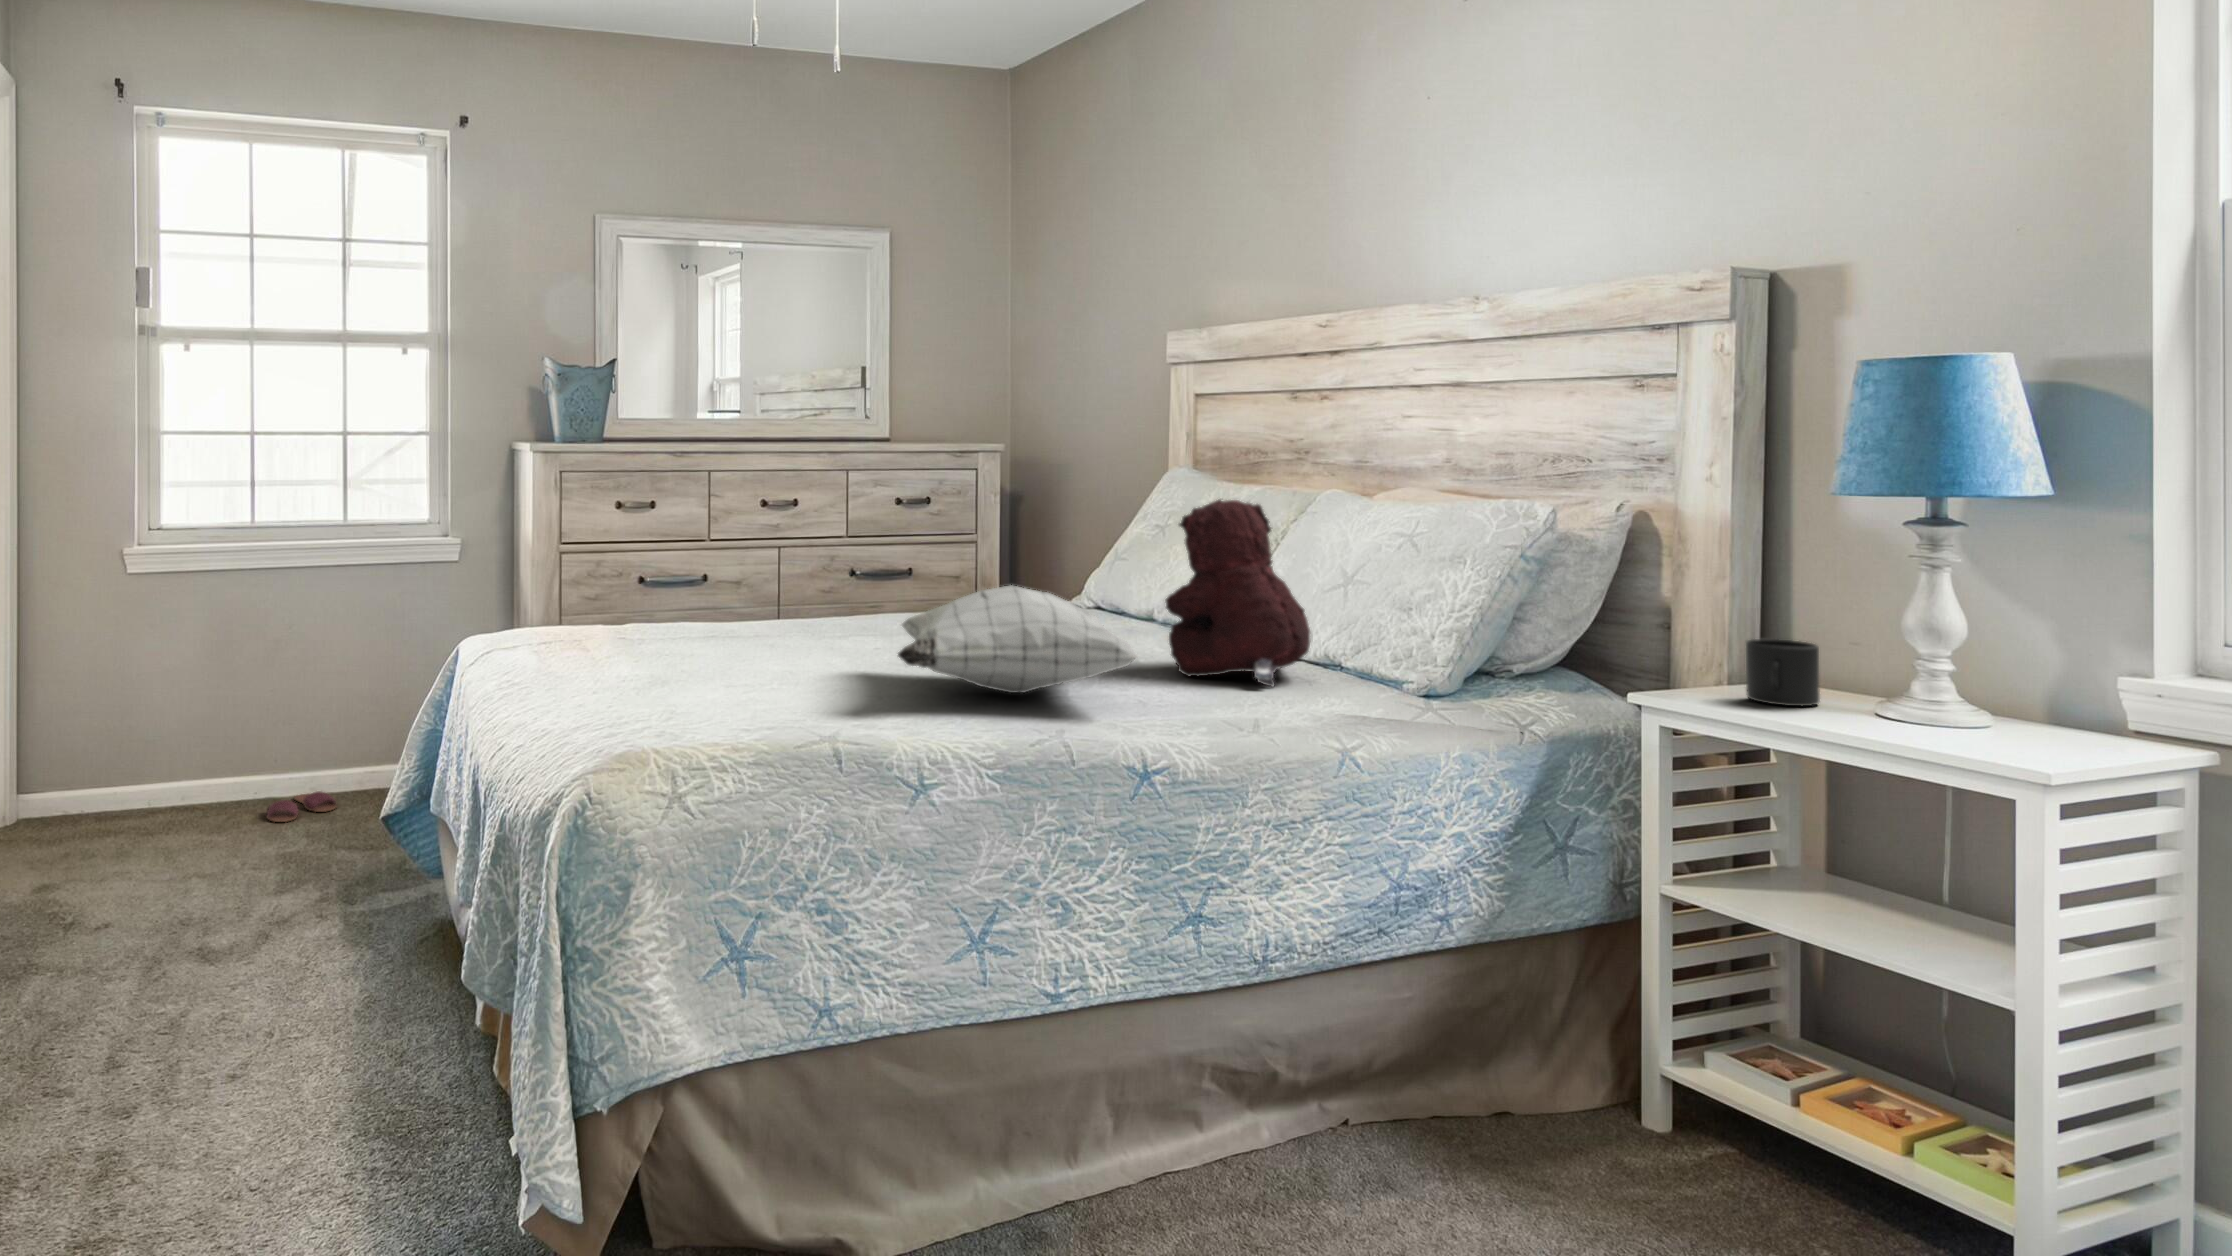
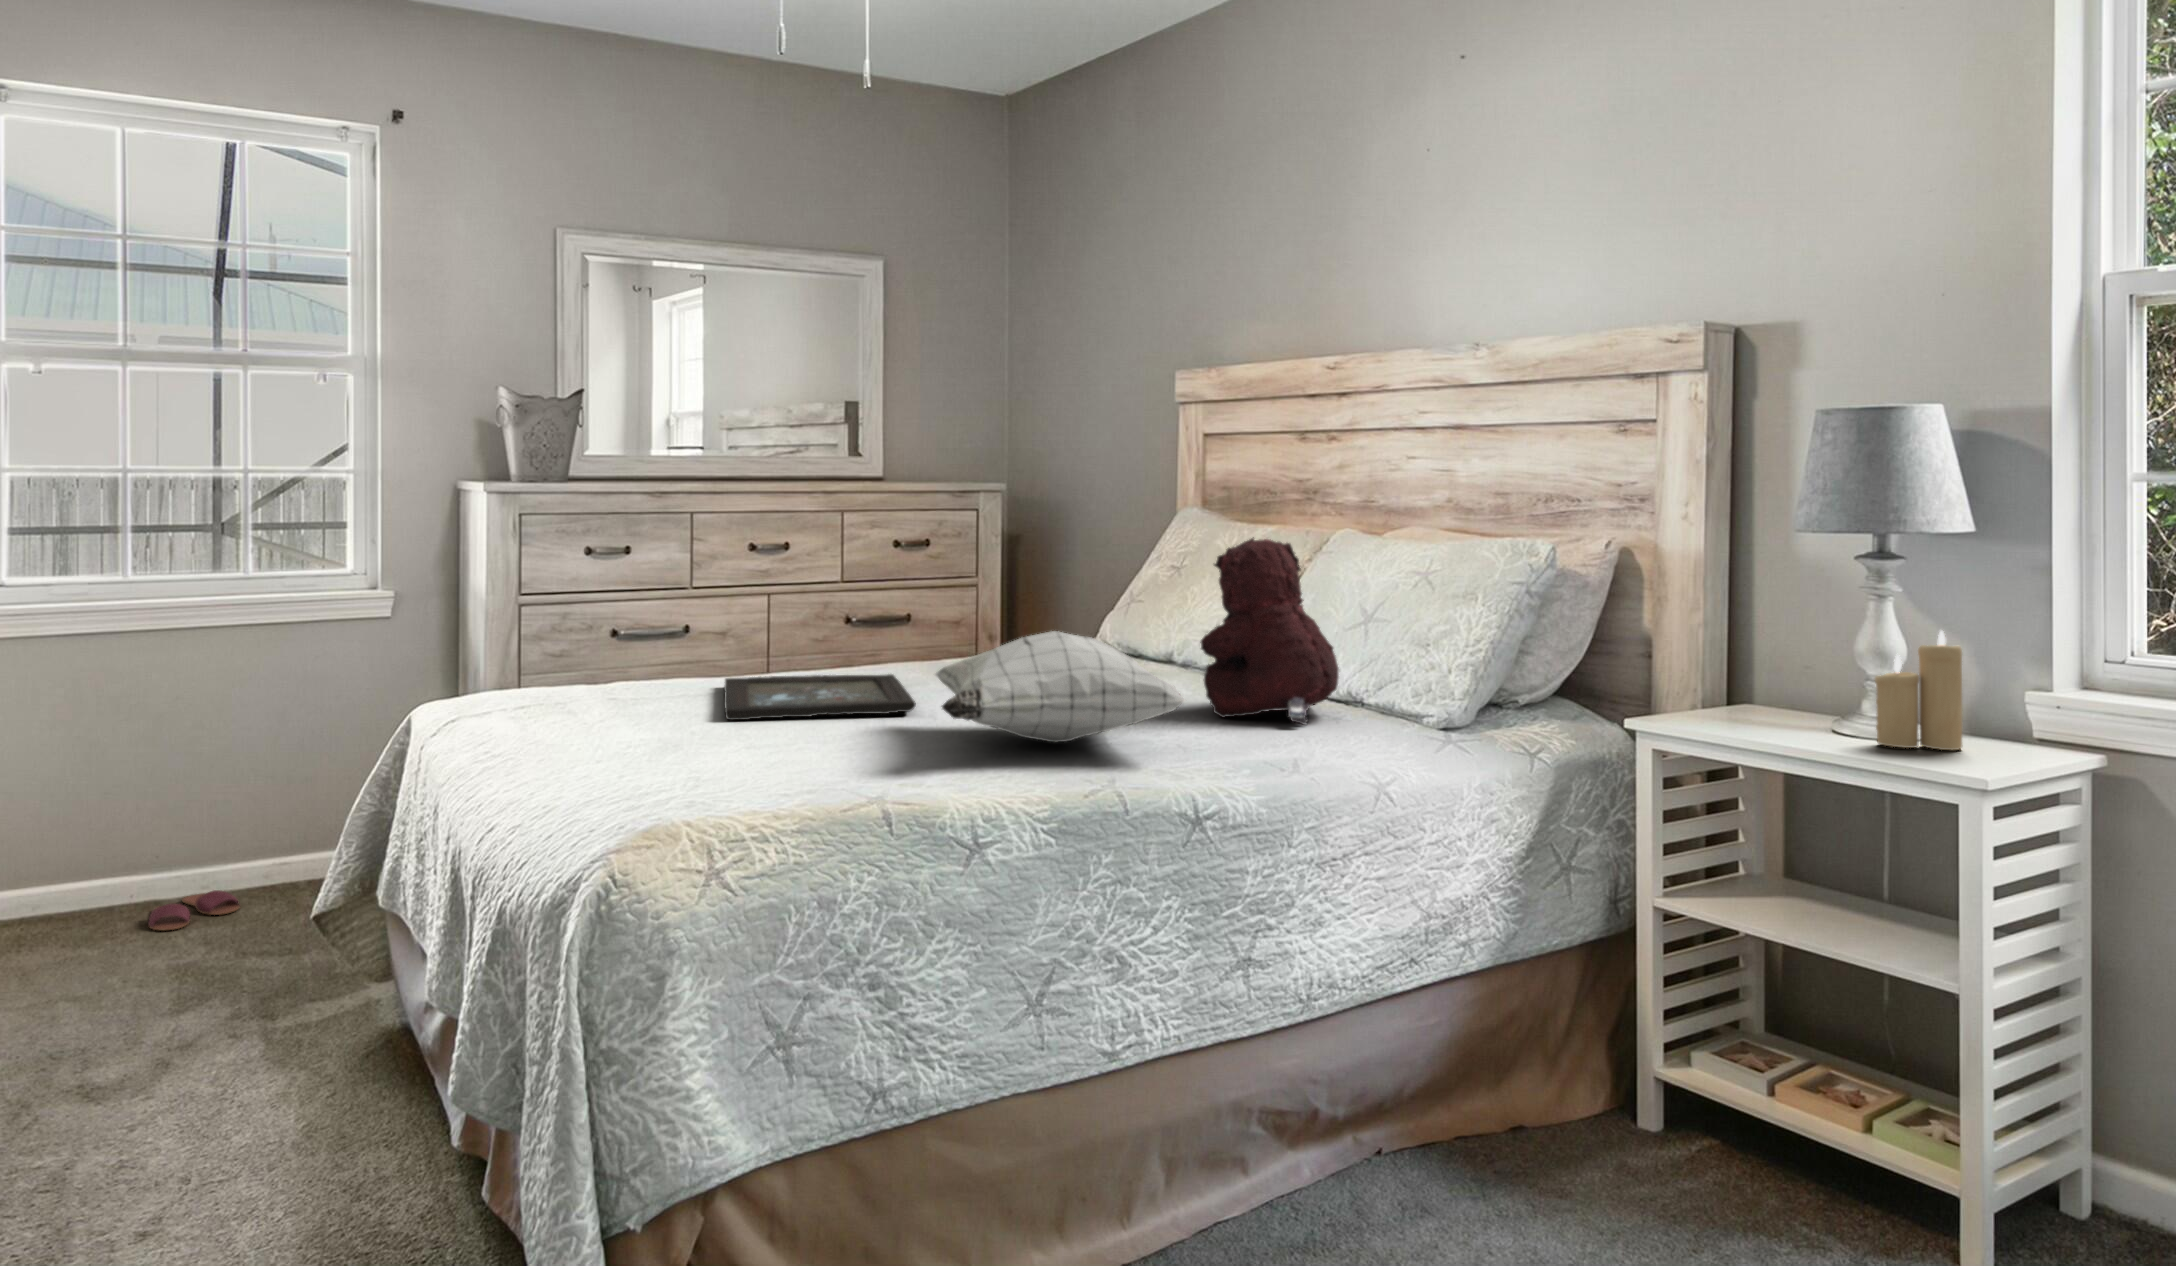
candle: none [1931,606,2047,743] -> present [1875,631,1963,750]
tray: none [710,624,886,661] -> present [724,674,916,720]
mug: present [1746,639,1820,706] -> none [1723,664,1783,725]

